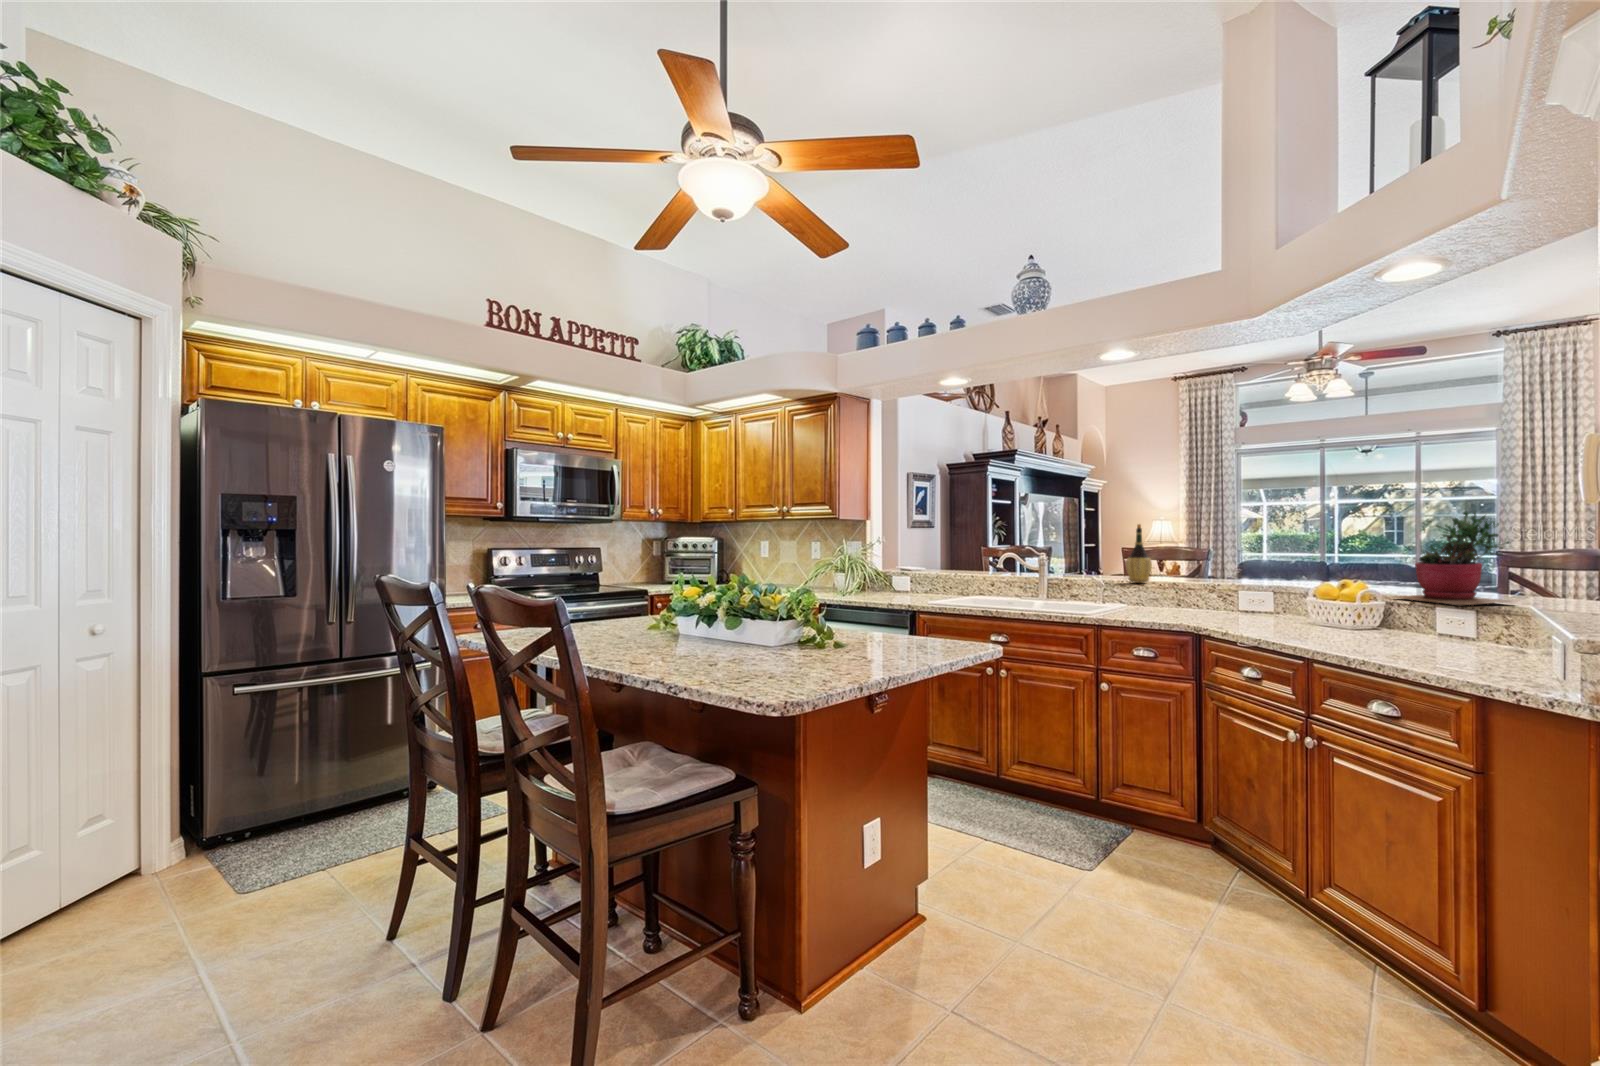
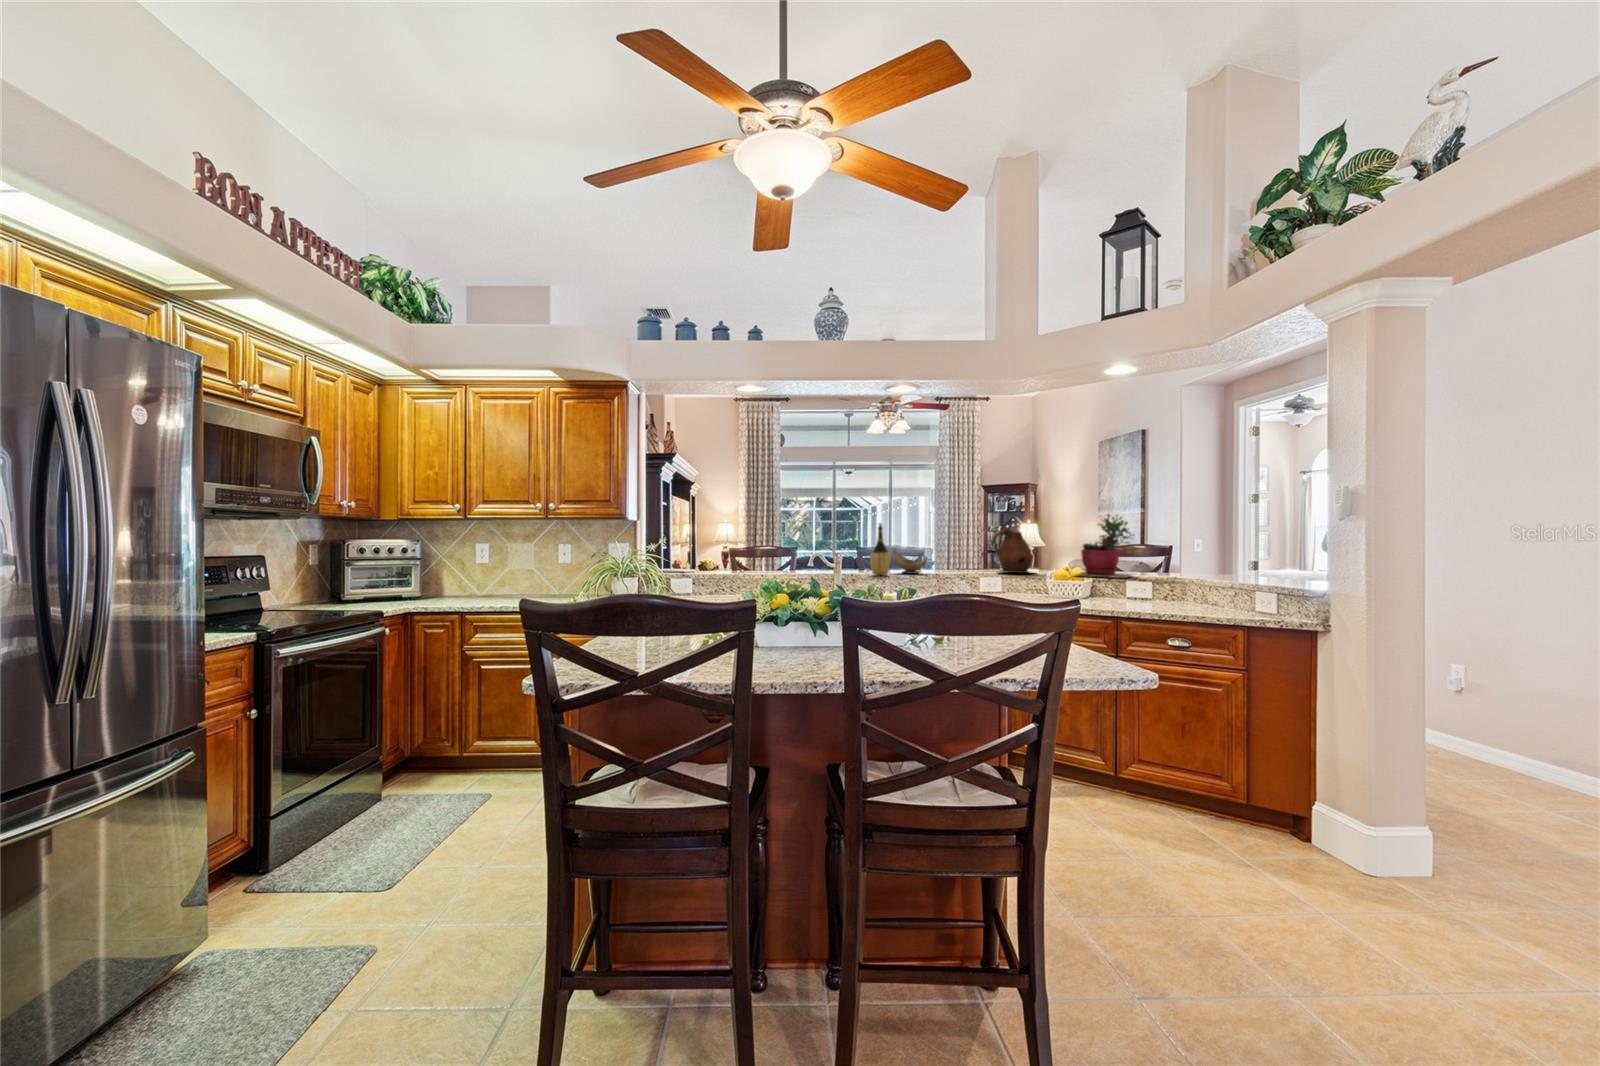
ceramic pitcher: none [1306,528,1379,592] -> present [993,527,1032,573]
decorative bowl: none [1171,553,1210,583] -> present [892,549,927,574]

